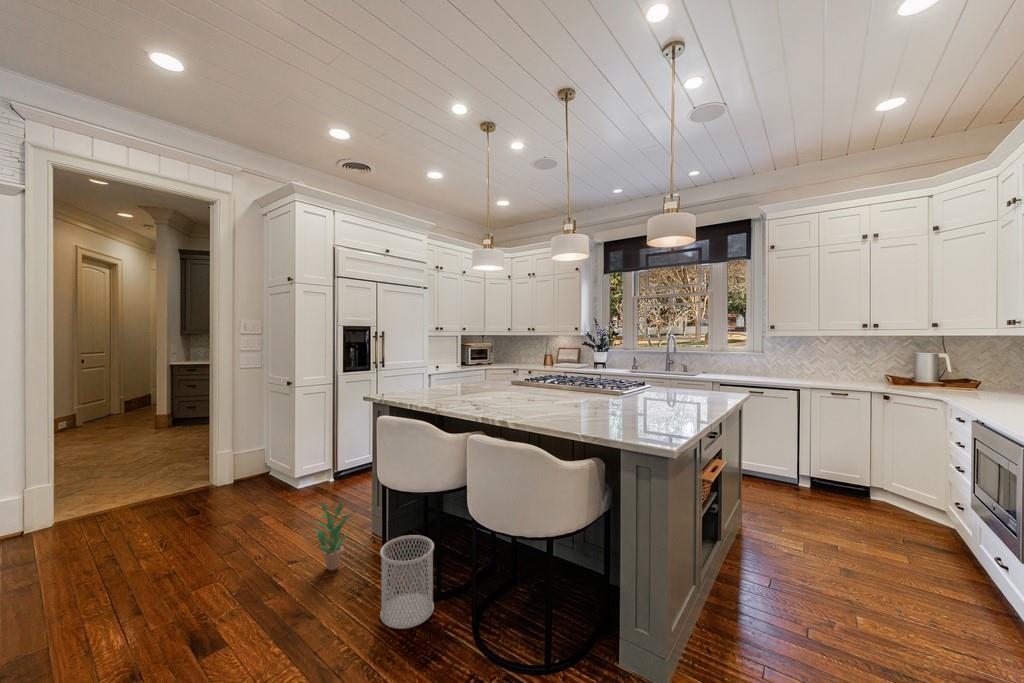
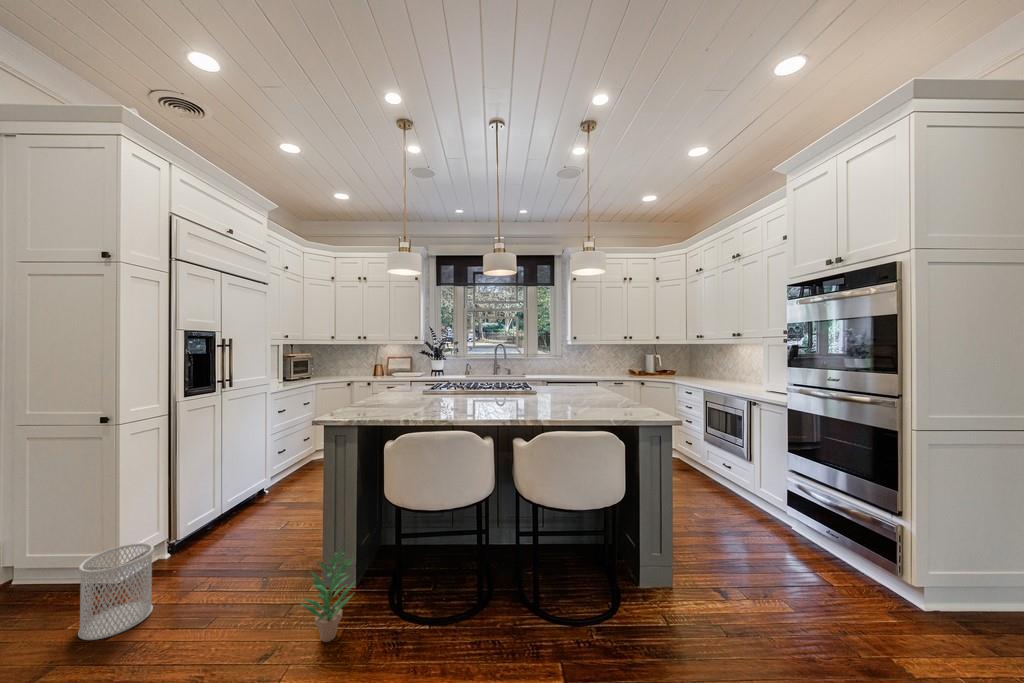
wastebasket: present [380,535,434,629] -> present [78,543,154,640]

